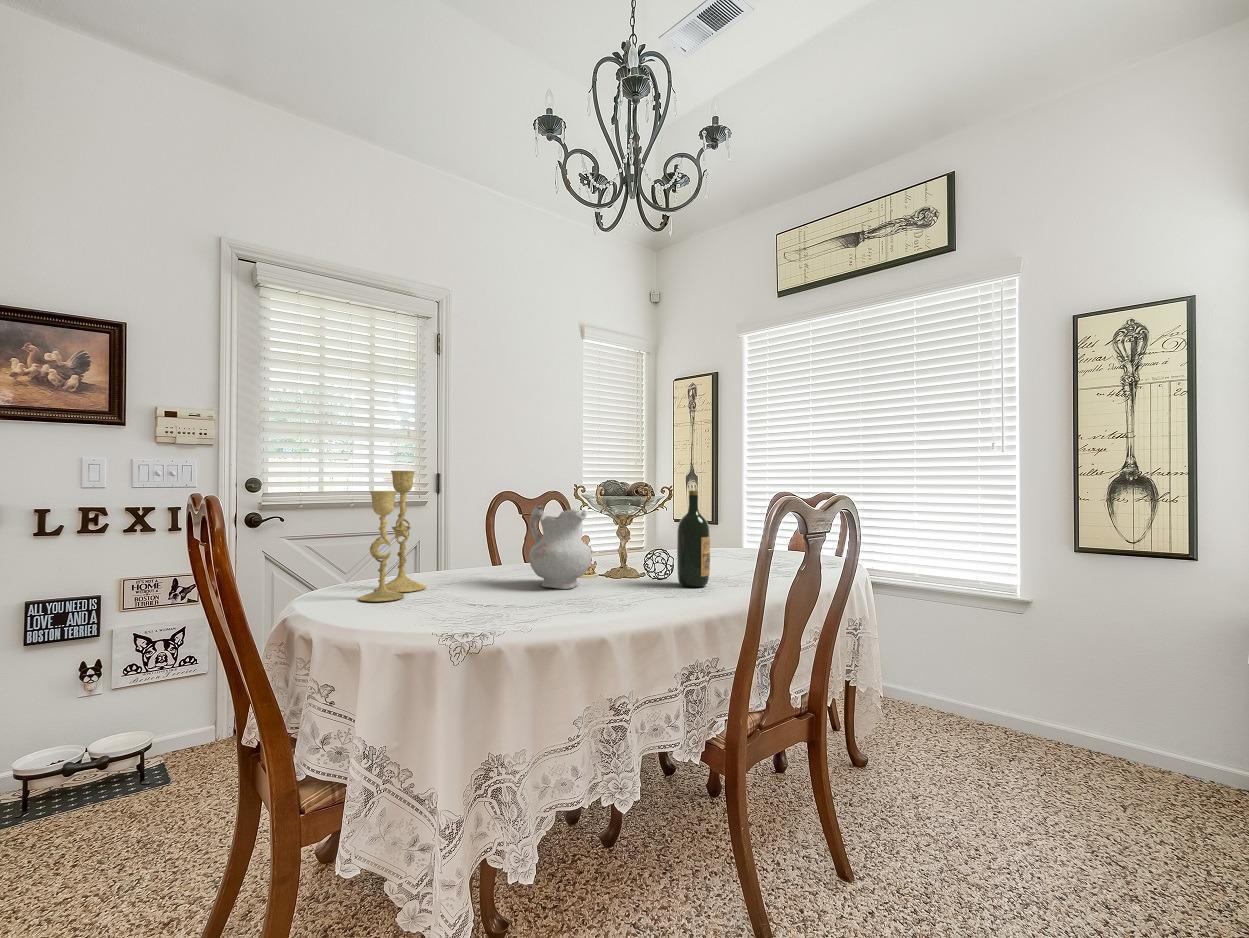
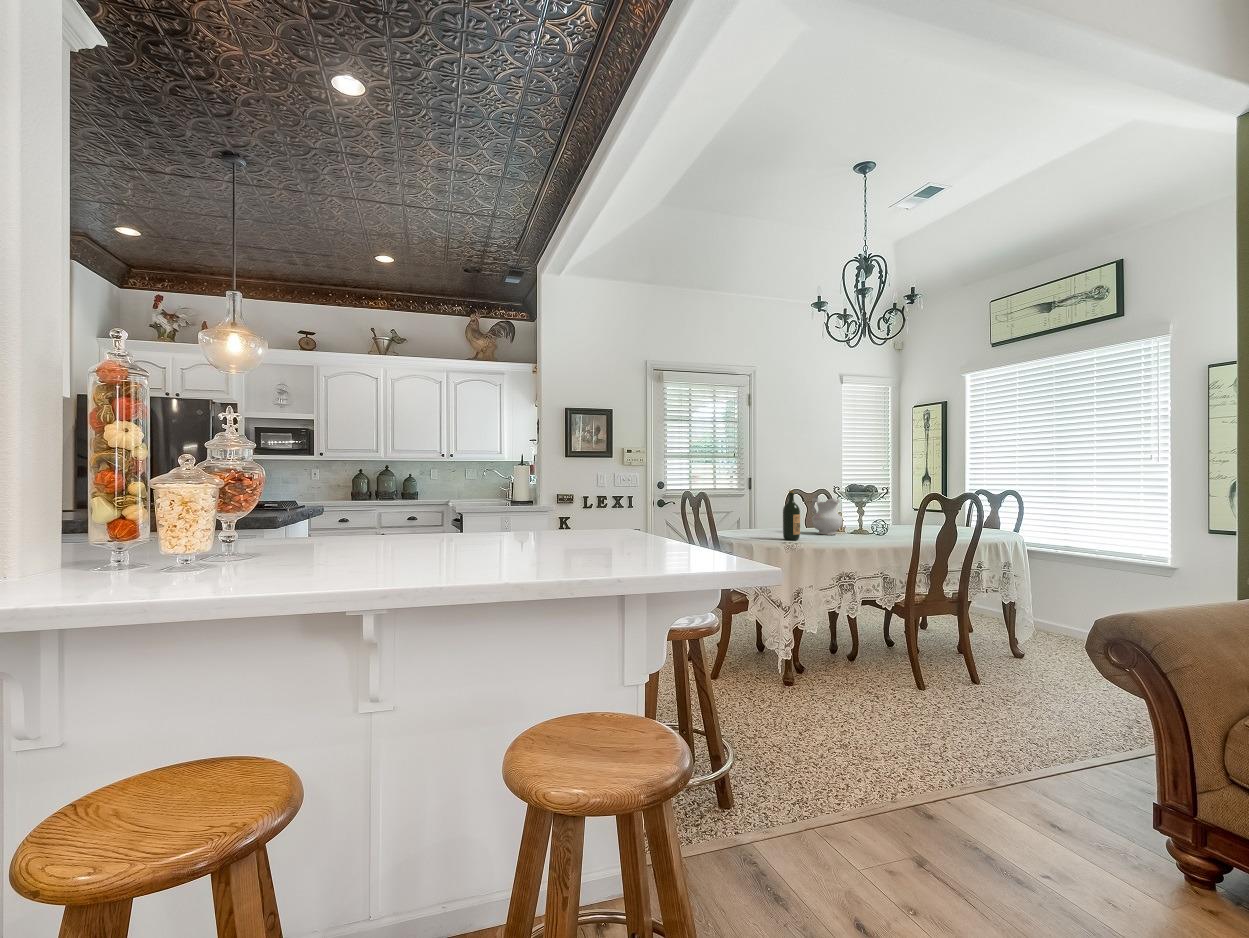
candlestick: present [359,470,426,602] -> none [742,481,766,534]
wine bottle: present [677,491,710,587] -> present [783,491,800,540]

